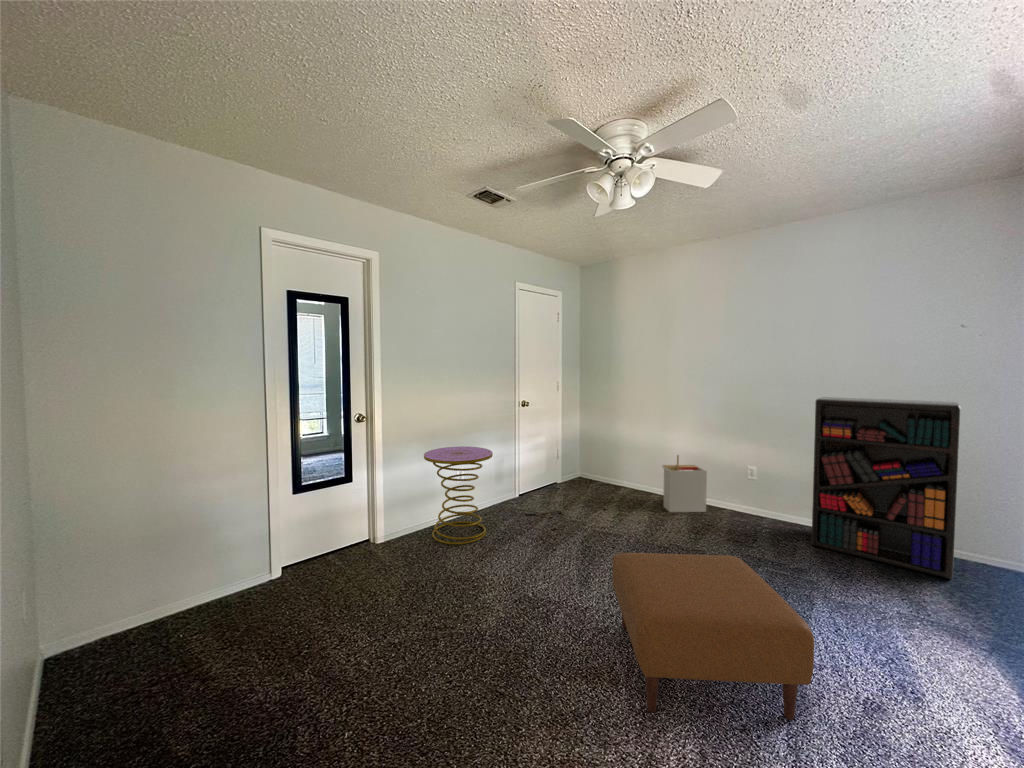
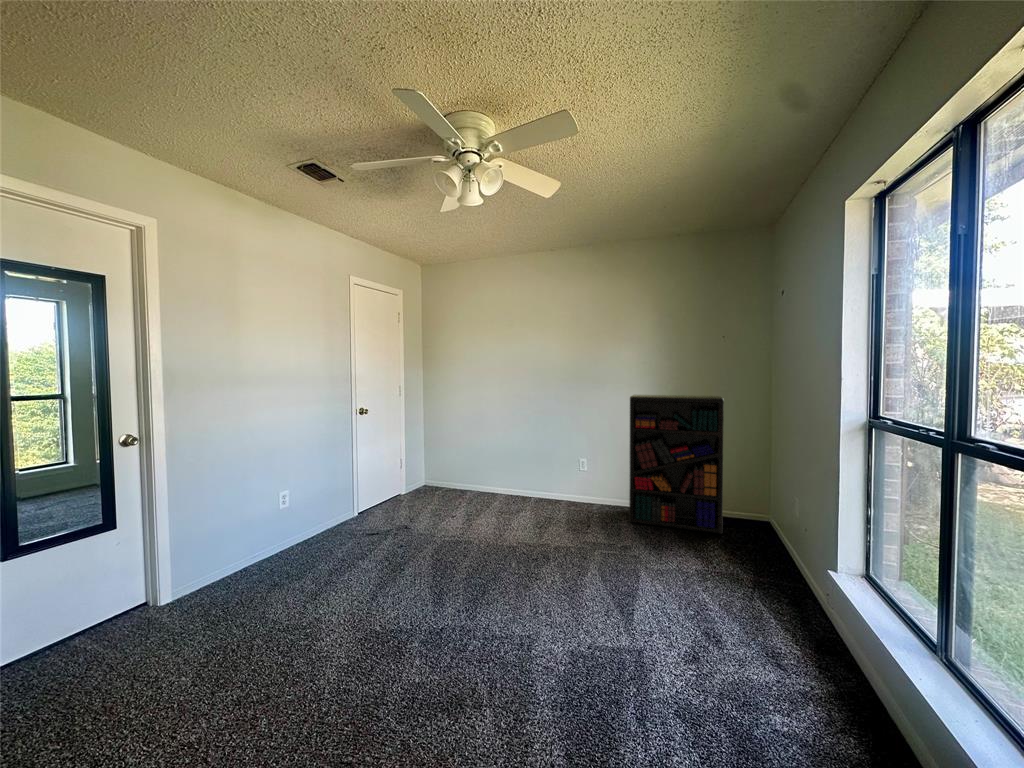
side table: present [424,446,493,545] -> none [232,464,327,587]
storage bin: present [662,455,707,512] -> none [506,454,546,510]
ottoman: present [613,553,814,720] -> none [469,546,652,727]

